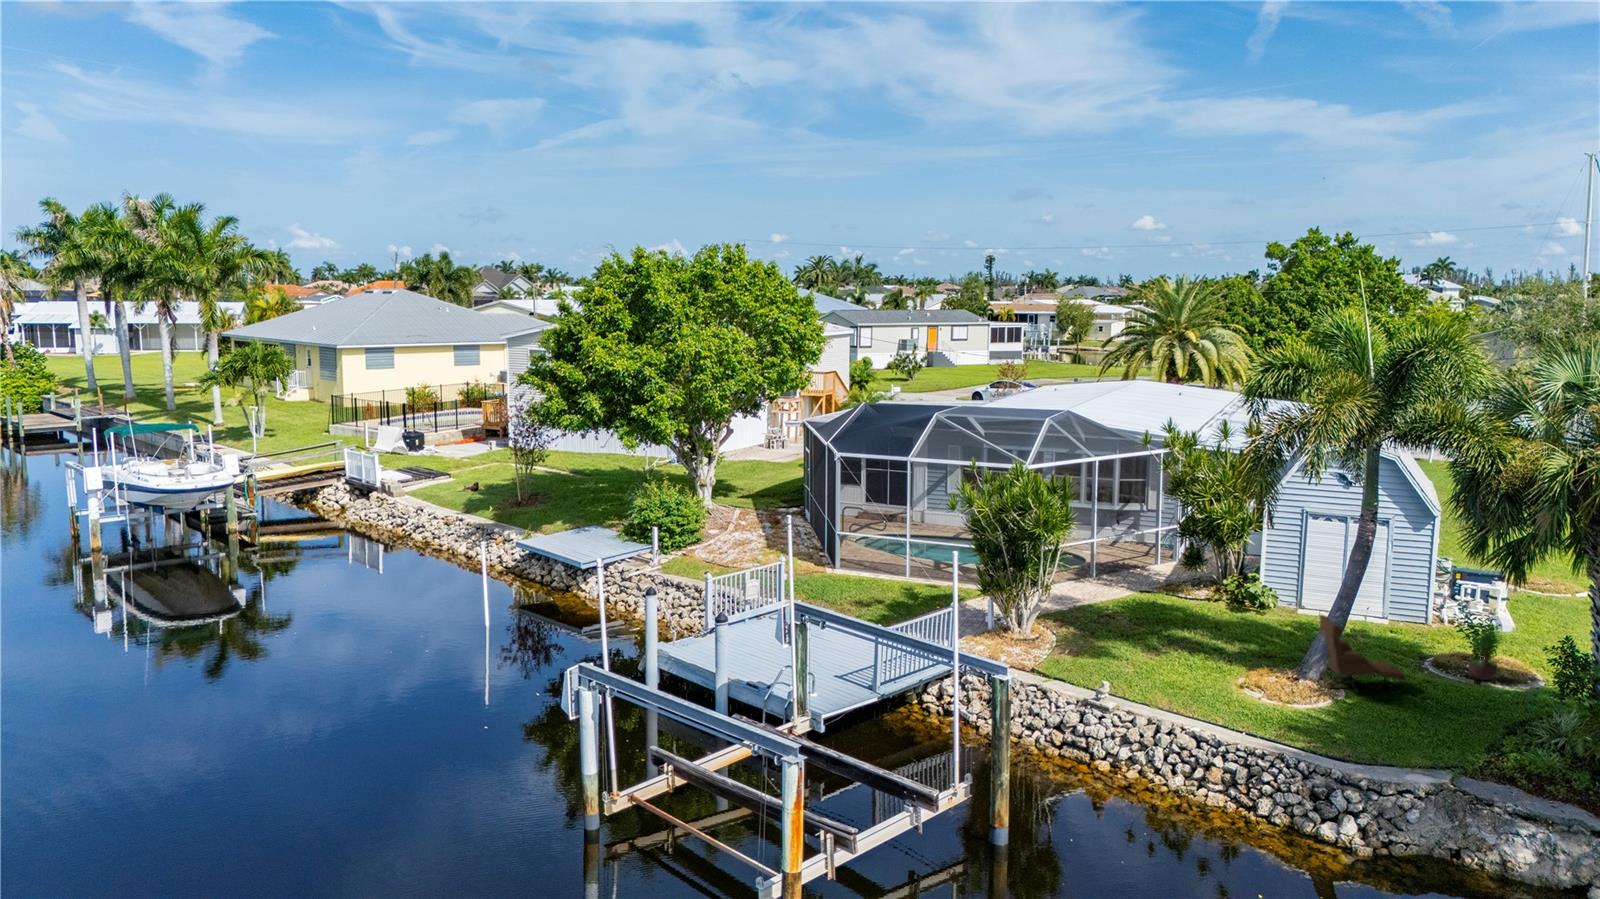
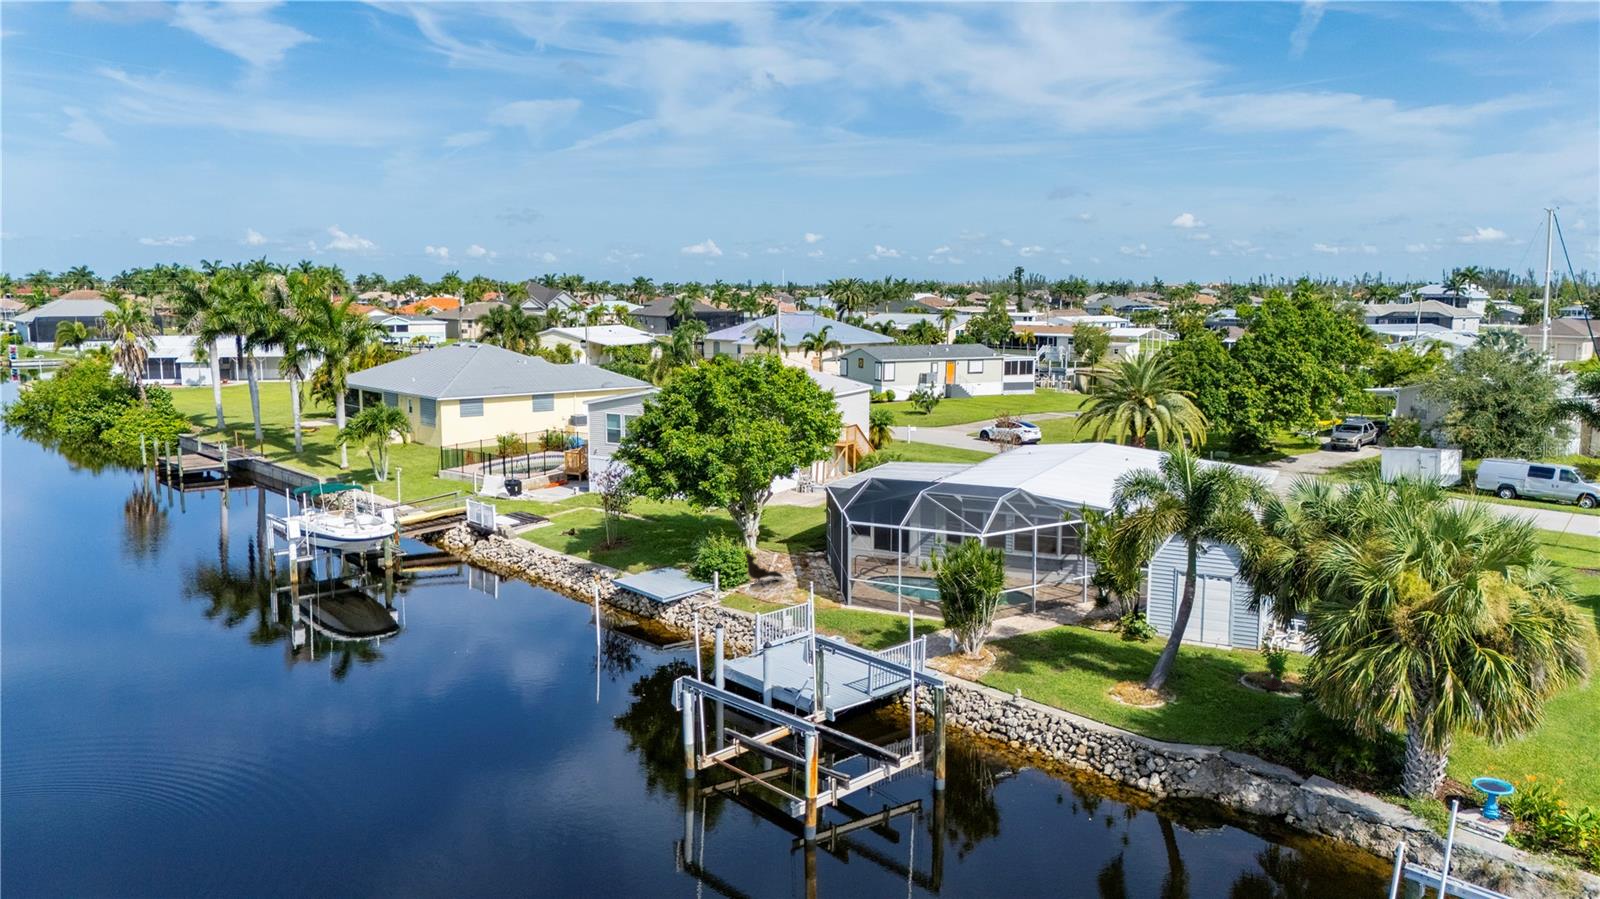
lounge chair: present [1319,615,1406,694] -> present [746,553,783,585]

